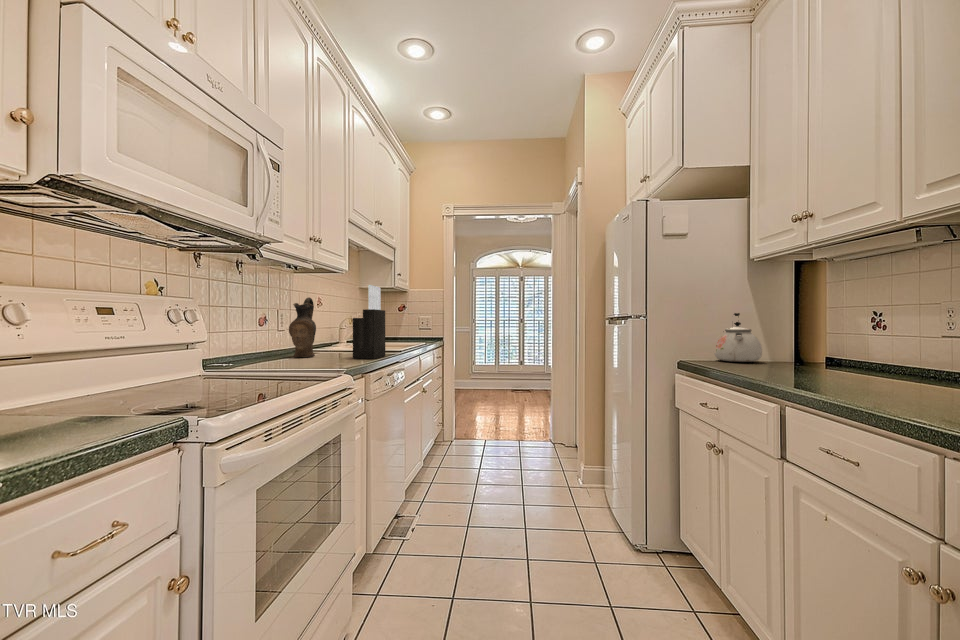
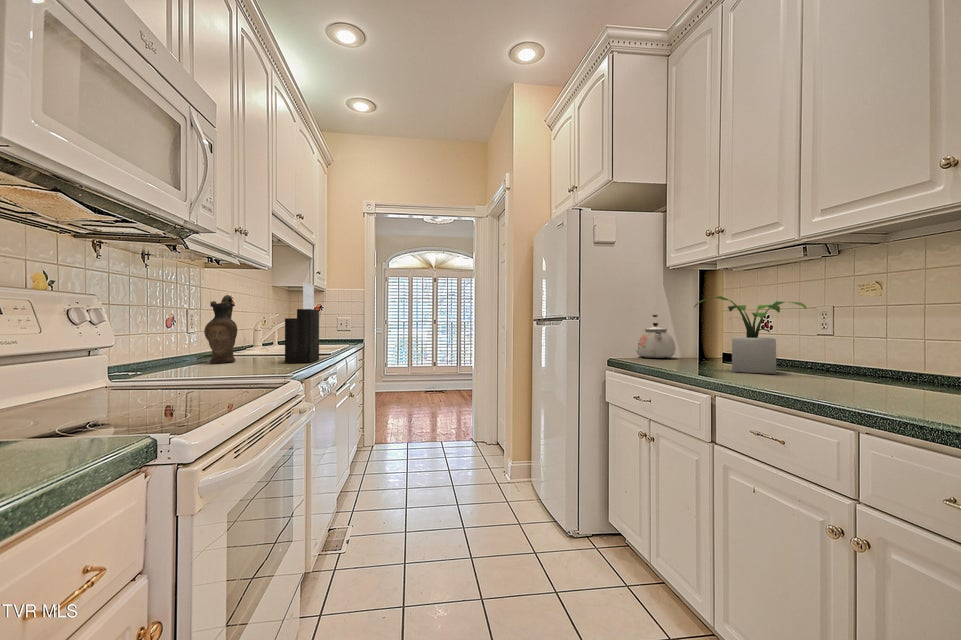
potted plant: none [772,291,920,384] -> present [694,296,807,374]

